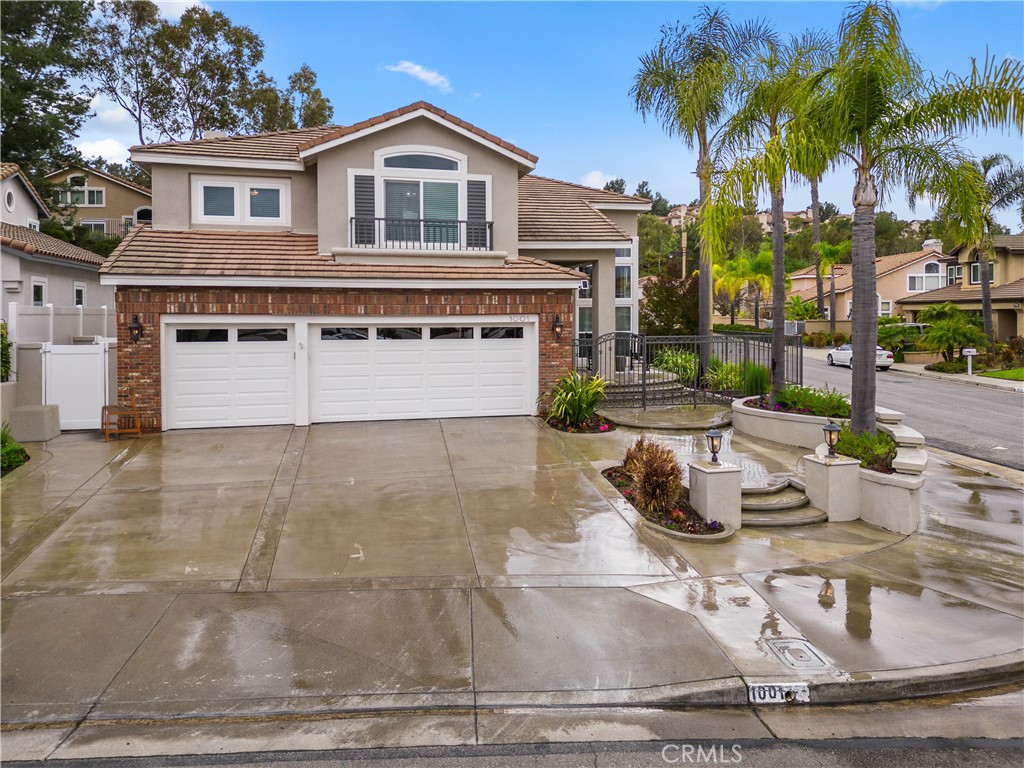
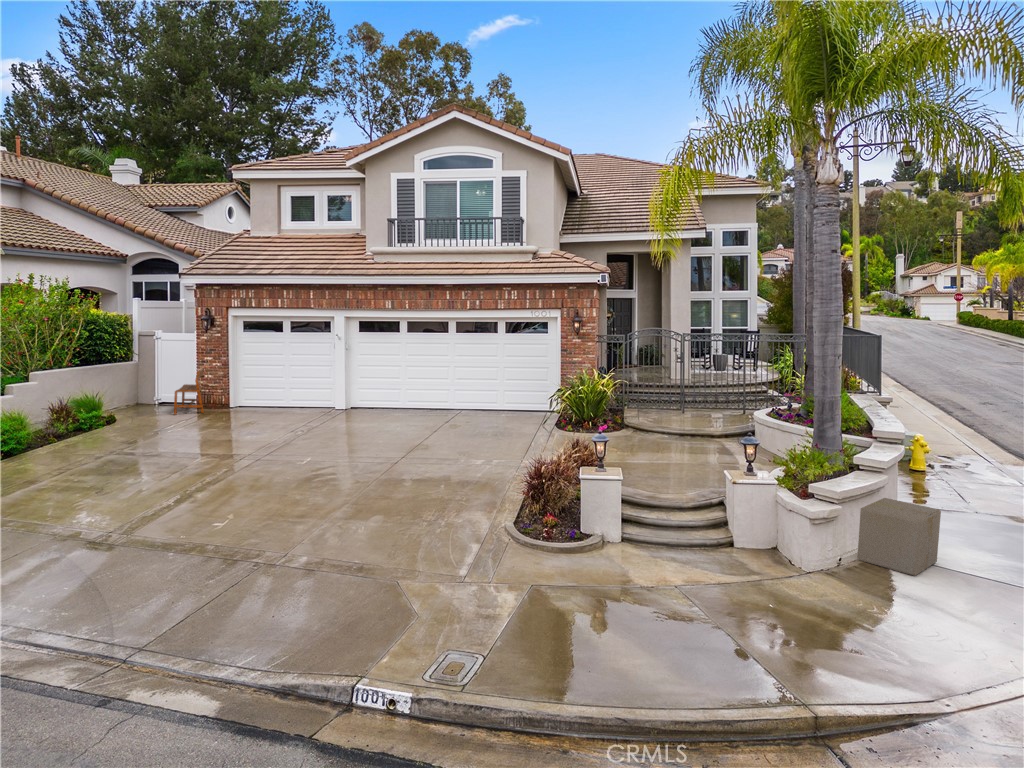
cardboard box: present [9,405,61,442] -> present [857,498,941,576]

